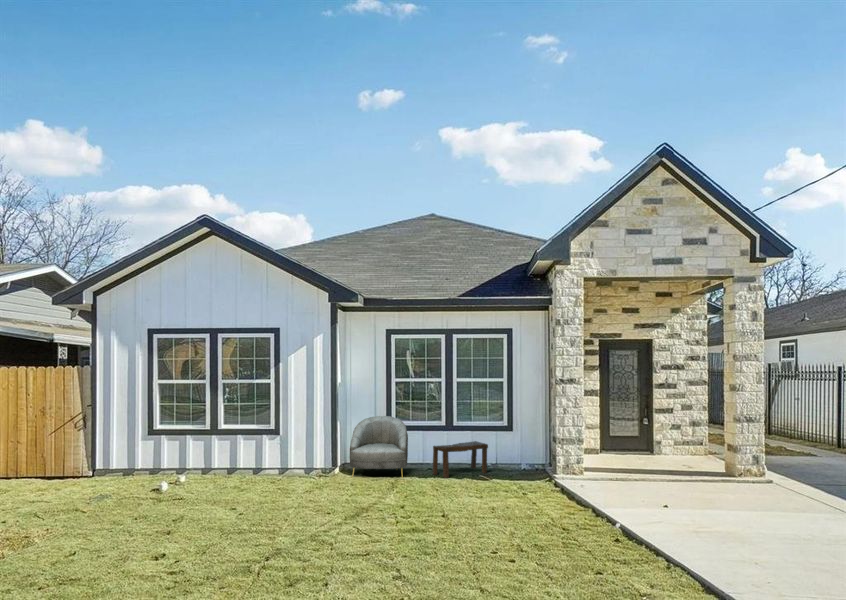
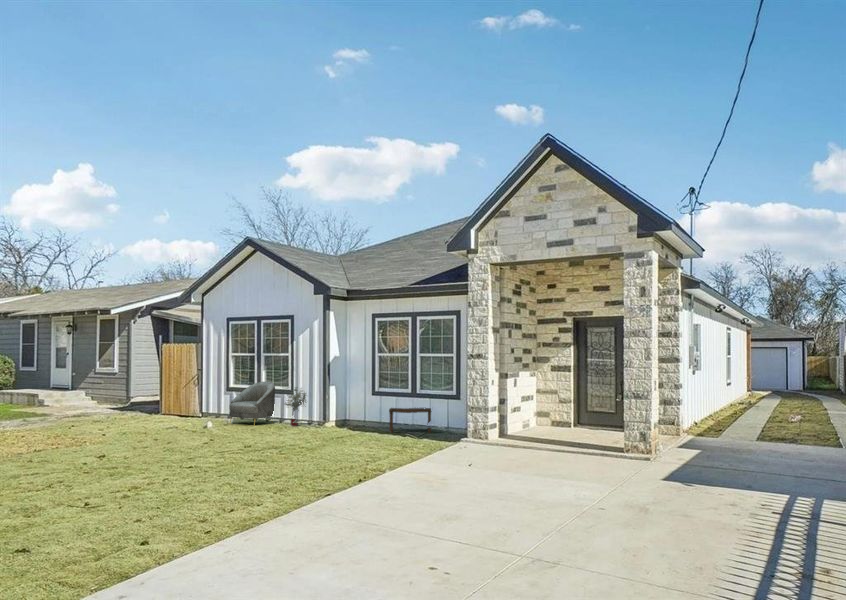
armchair: present [350,416,408,478] -> present [230,382,275,426]
potted tree: none [274,426,317,481] -> present [285,388,306,426]

